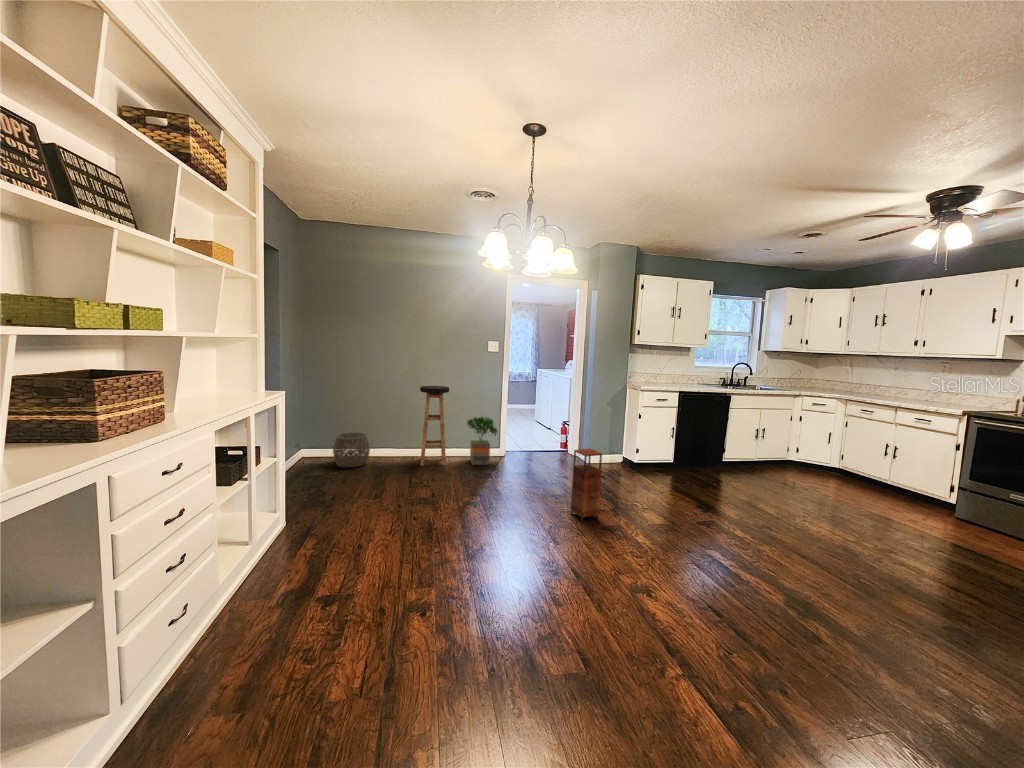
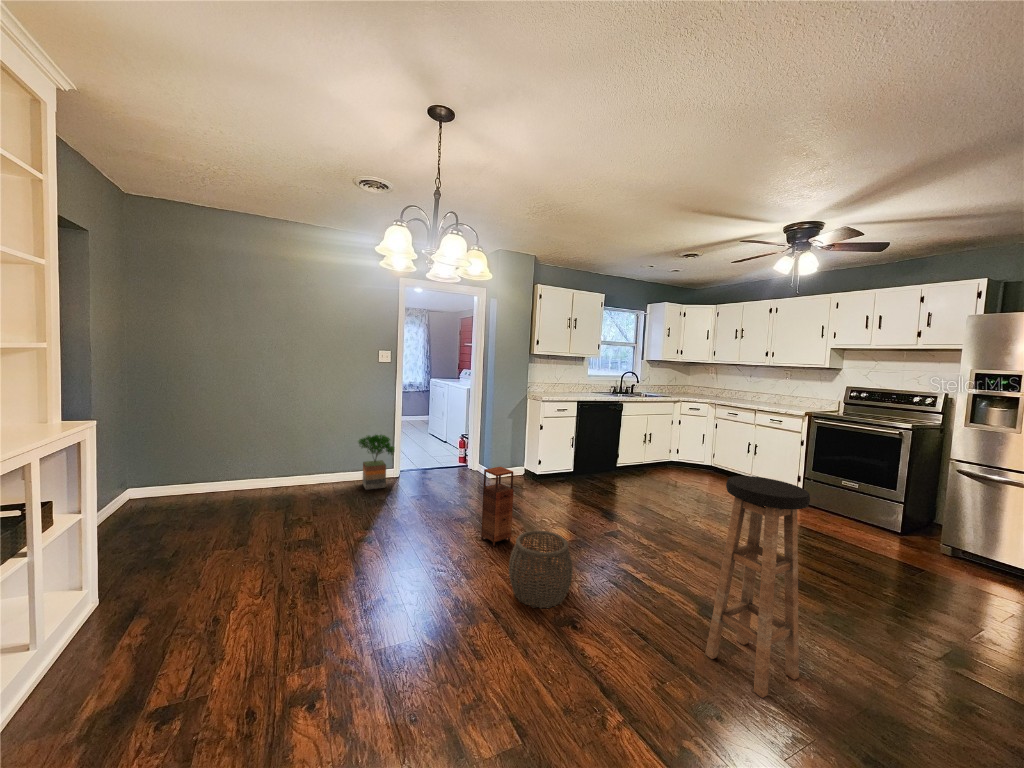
bar stool: present [420,386,449,466] -> present [705,476,810,698]
woven basket: present [333,432,370,467] -> present [509,531,573,608]

